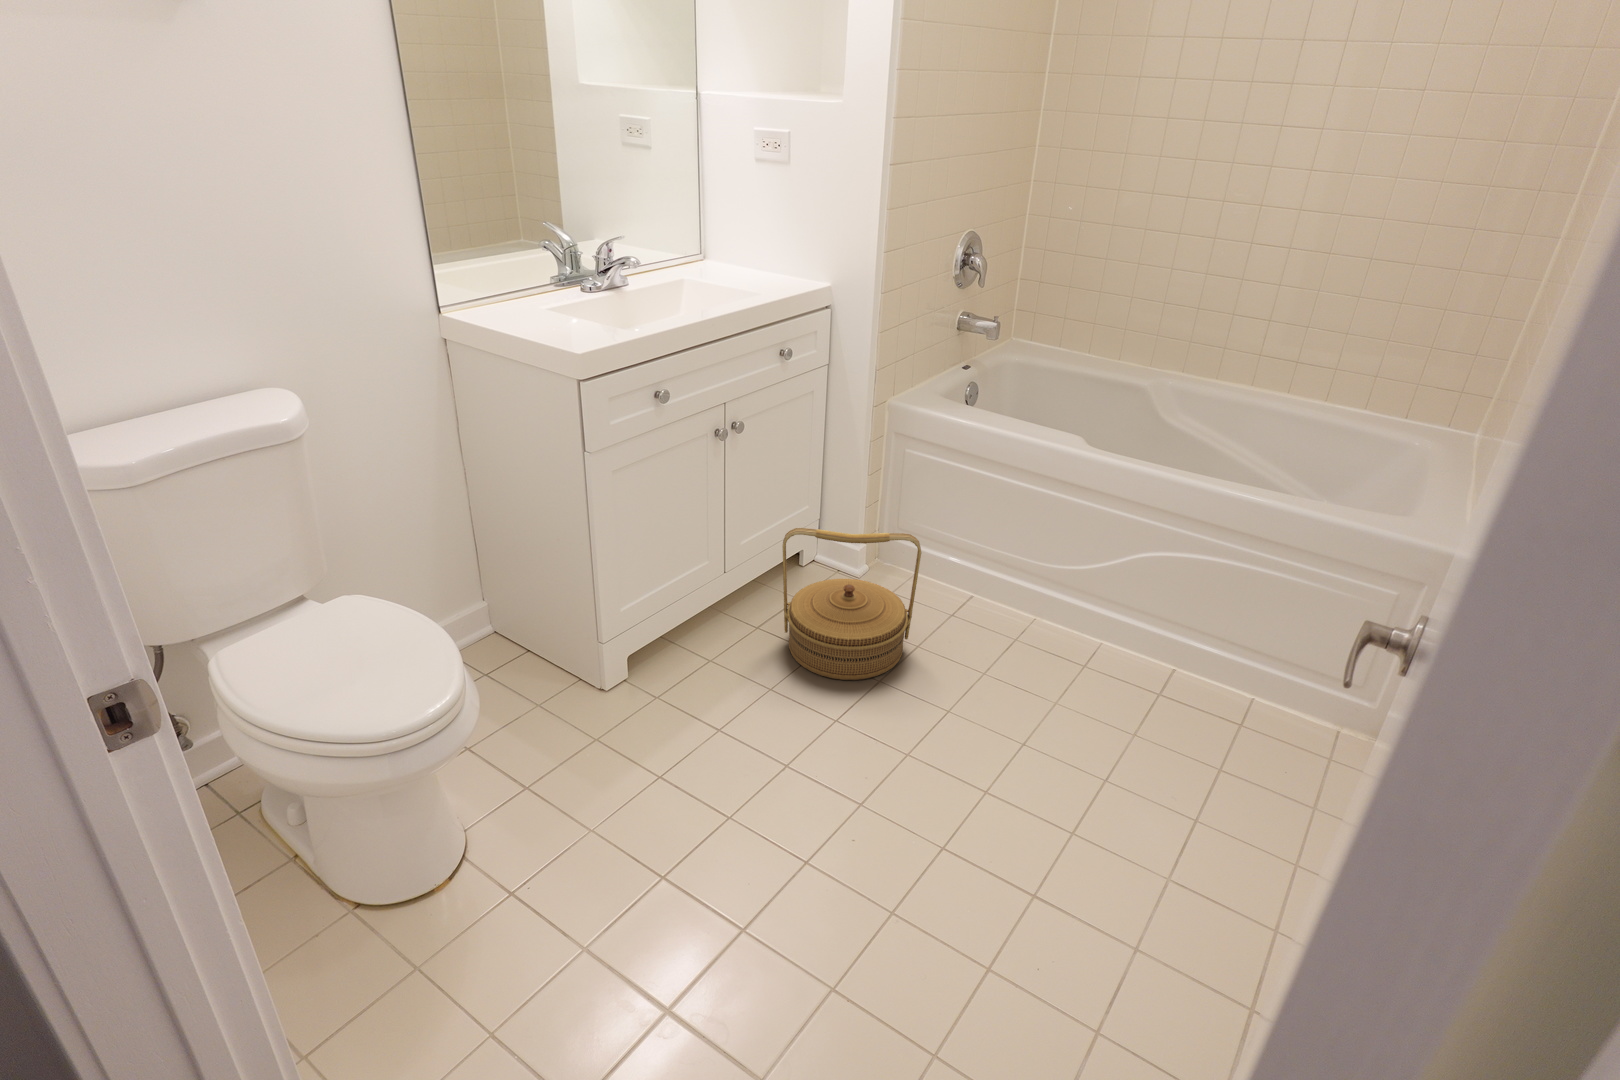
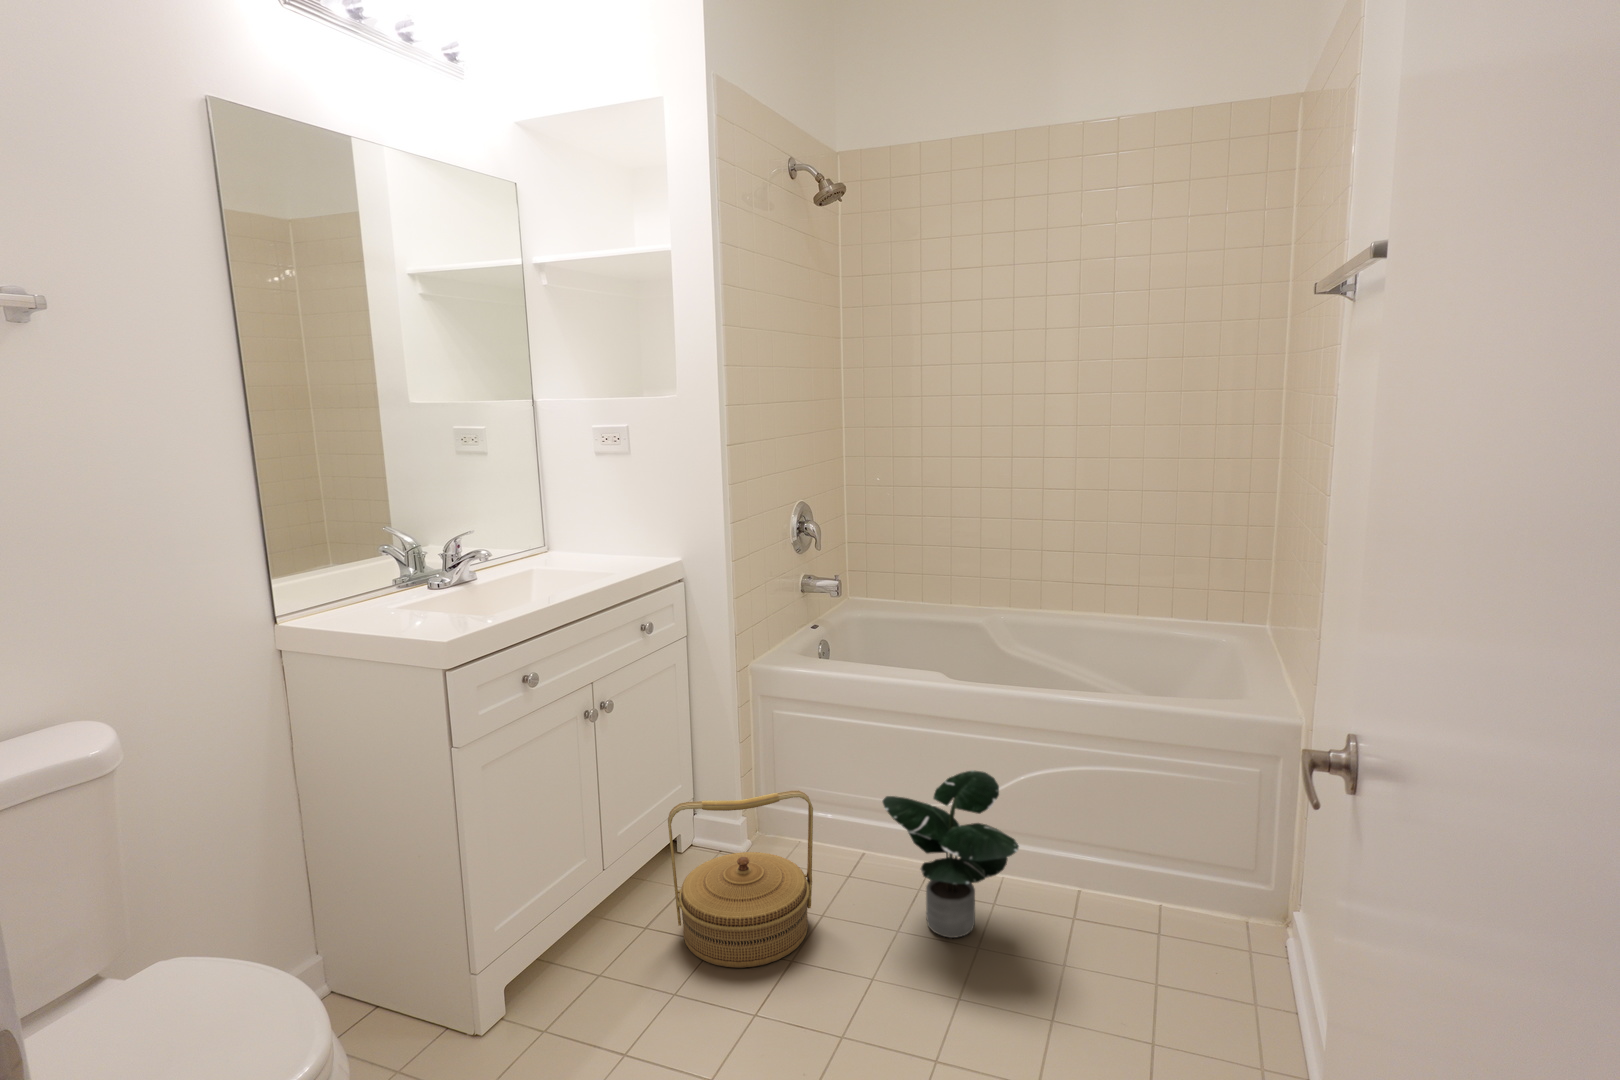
potted plant: none [989,542,1116,691] -> present [882,770,1019,938]

